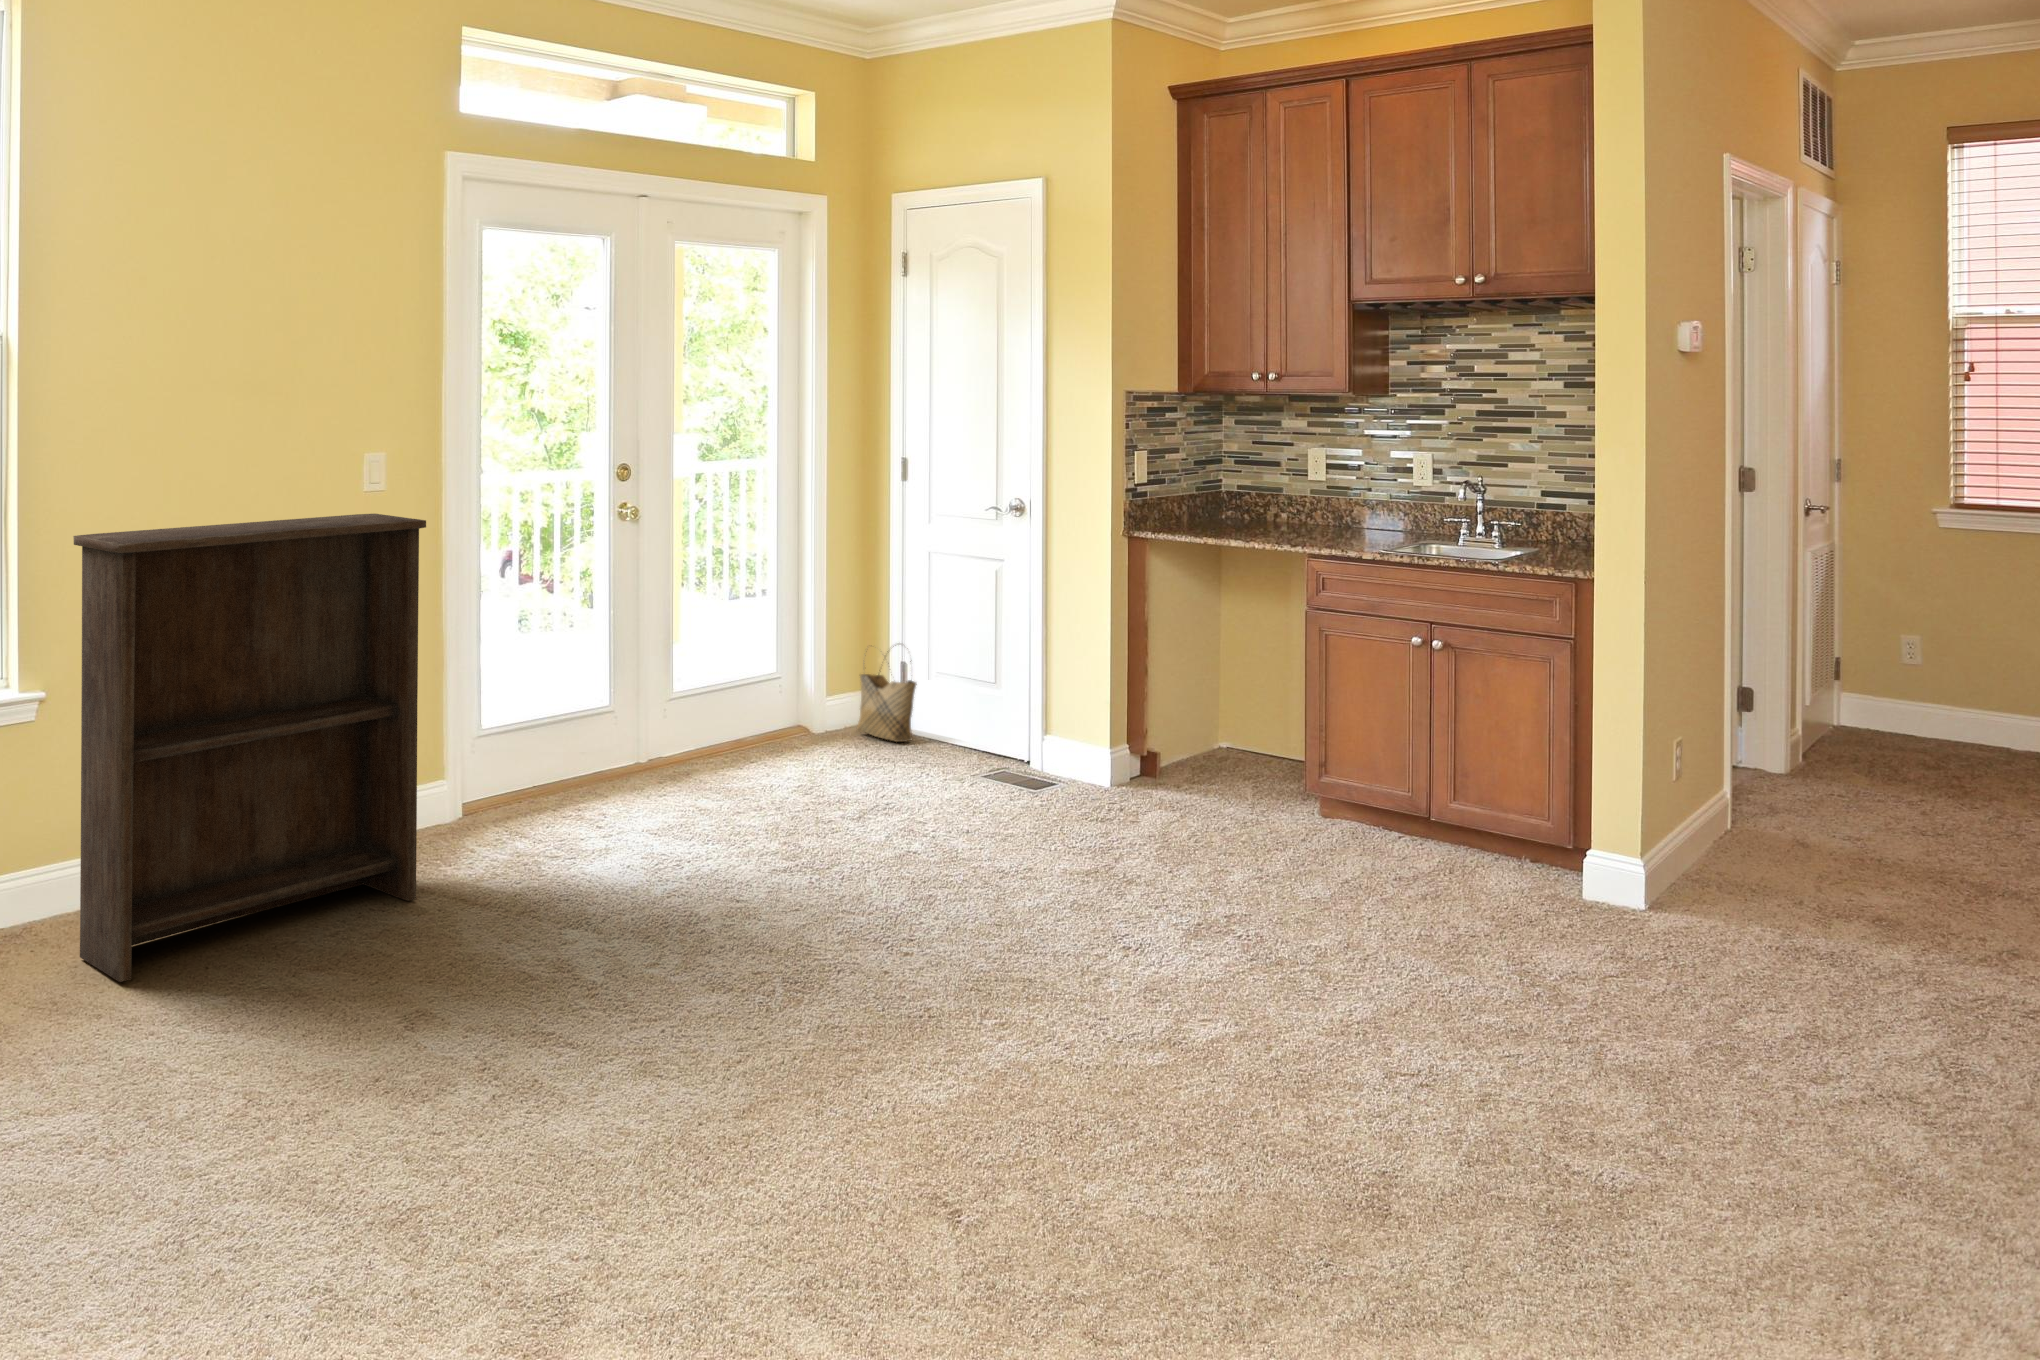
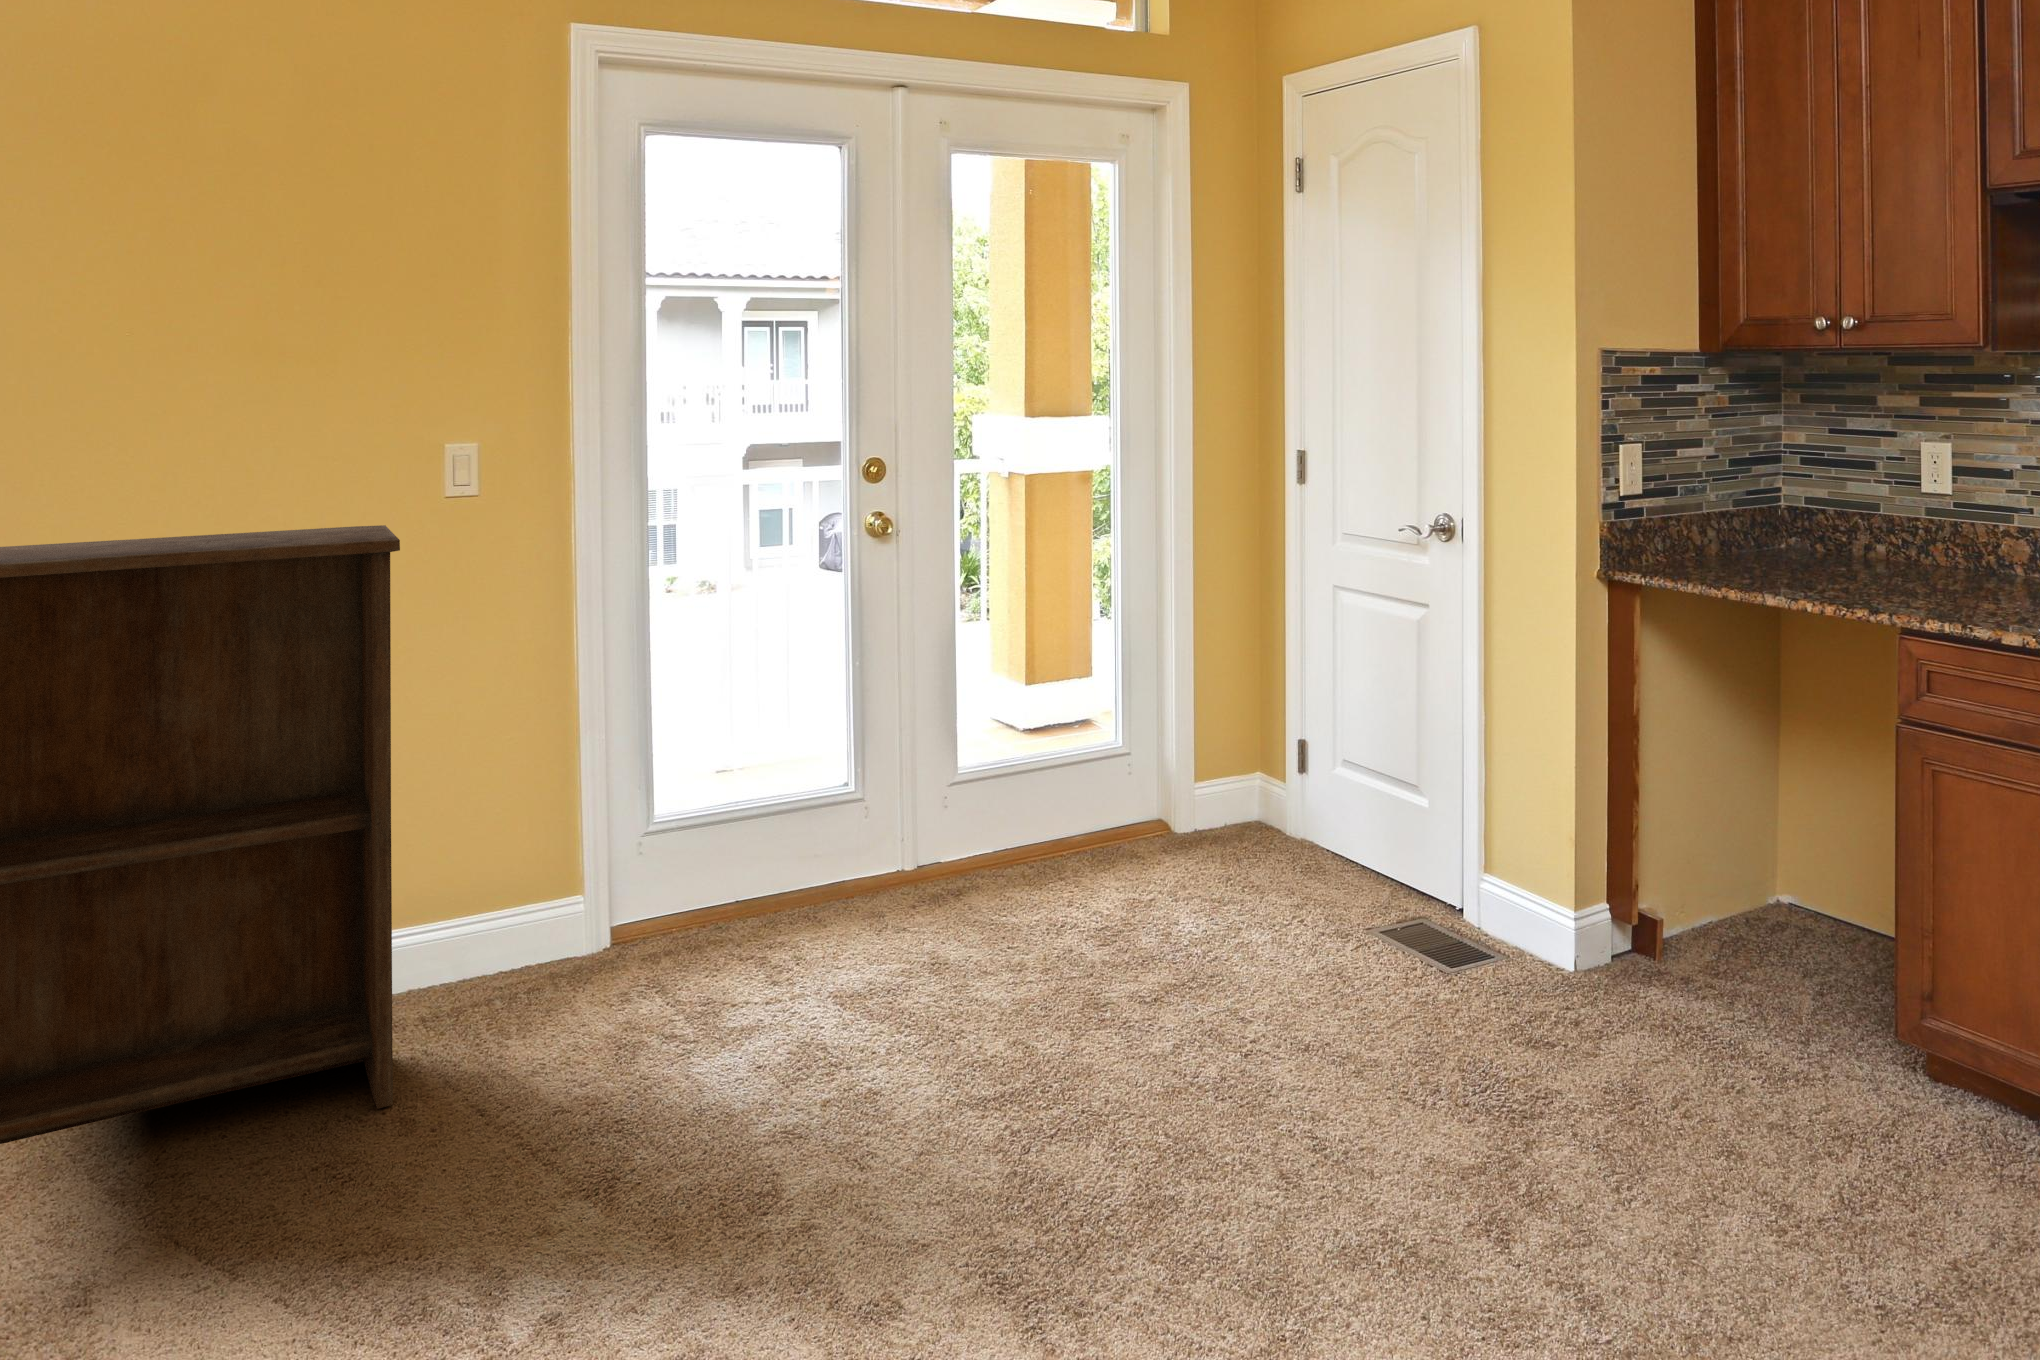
woven basket: present [857,645,917,742] -> none [1231,710,1308,853]

